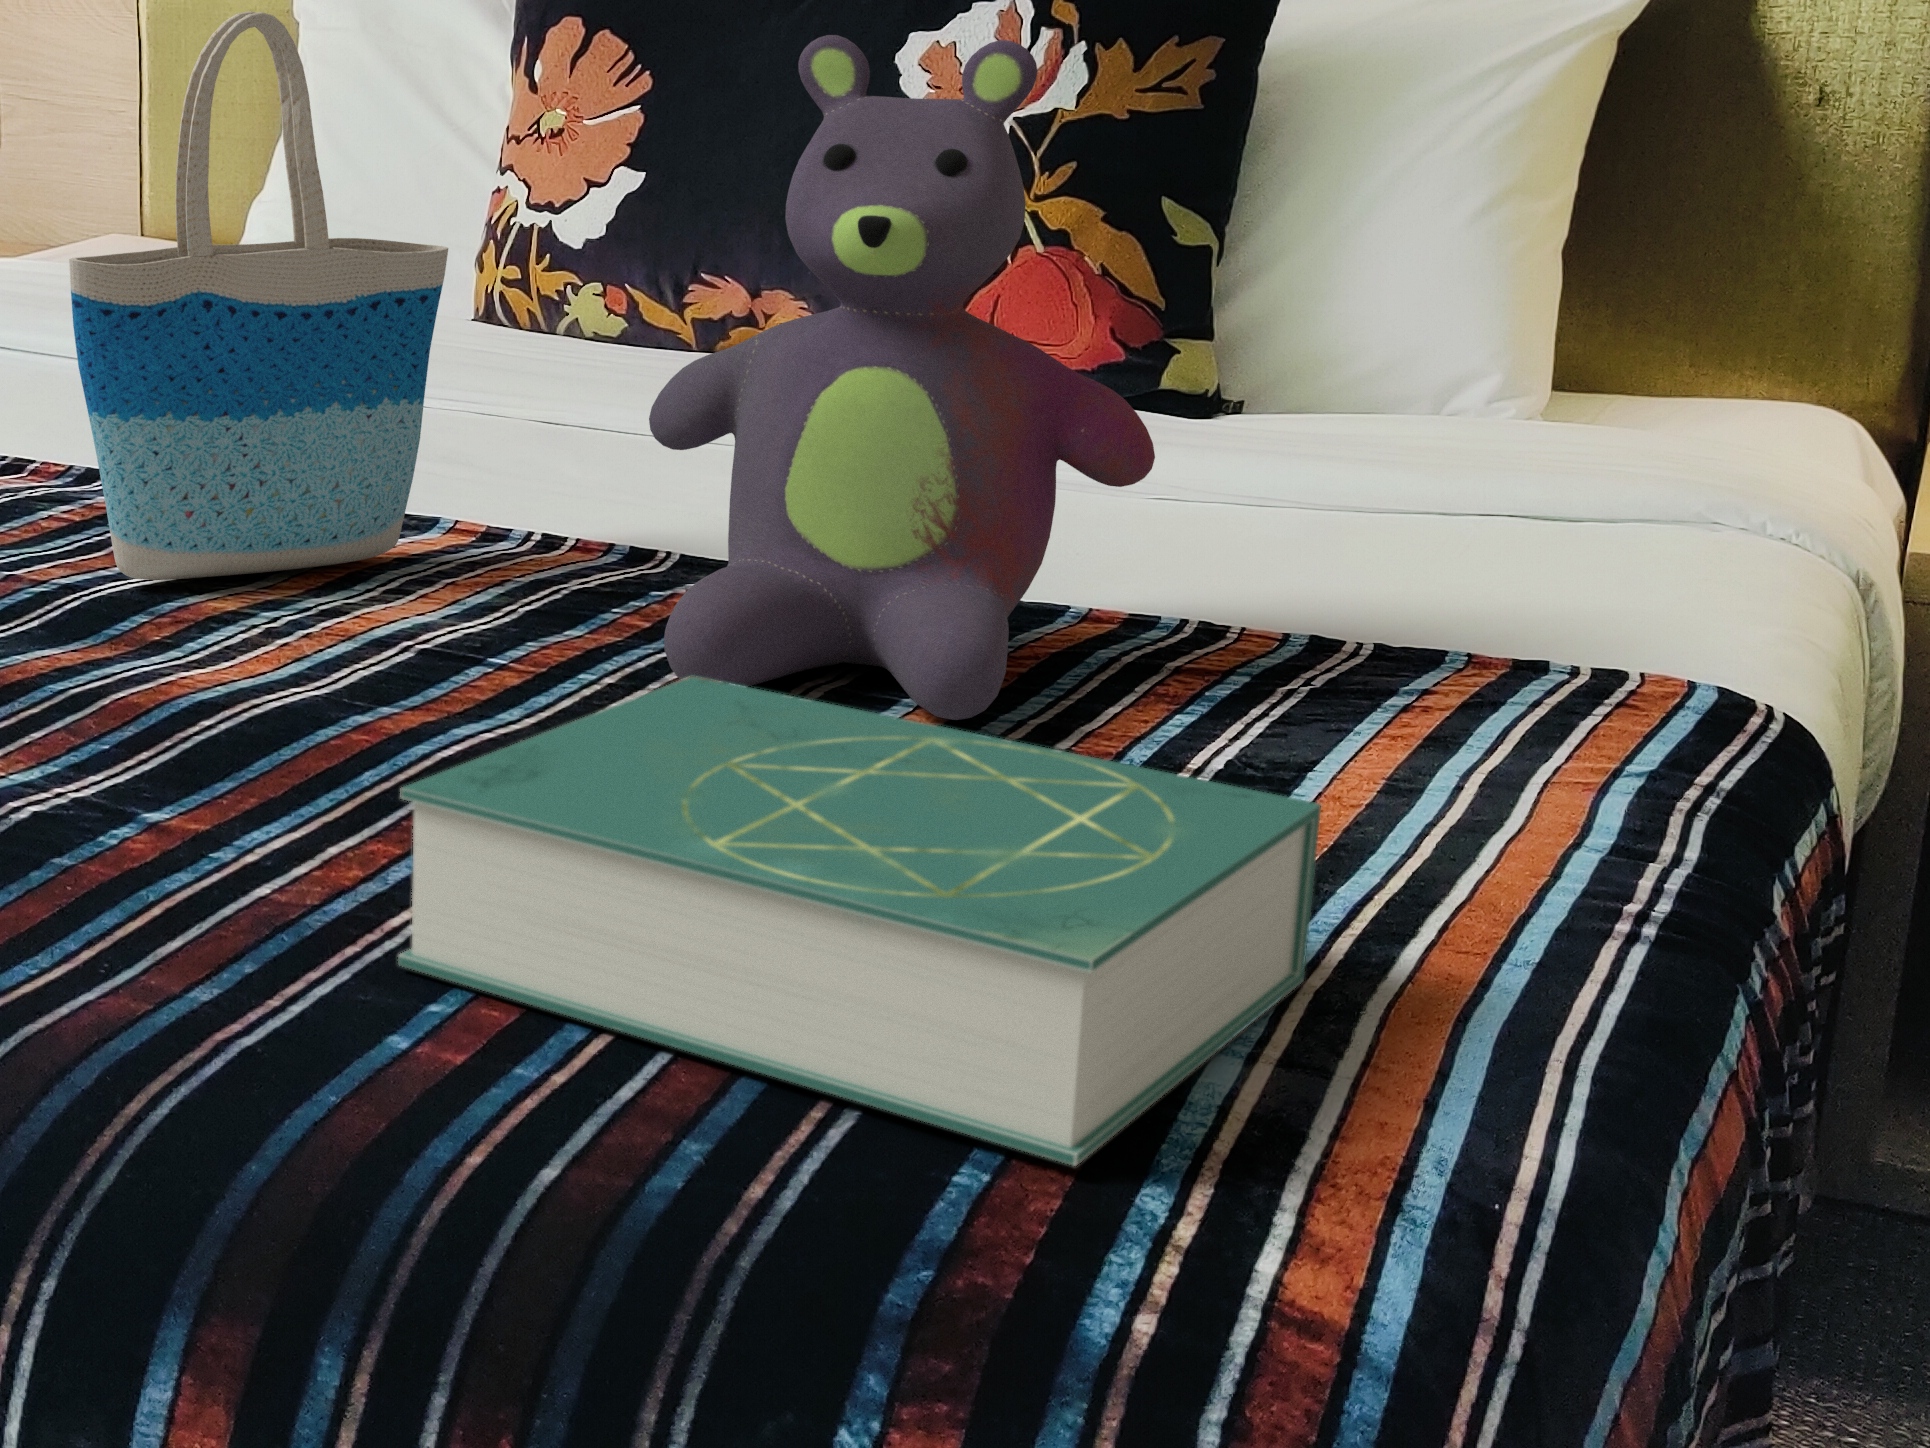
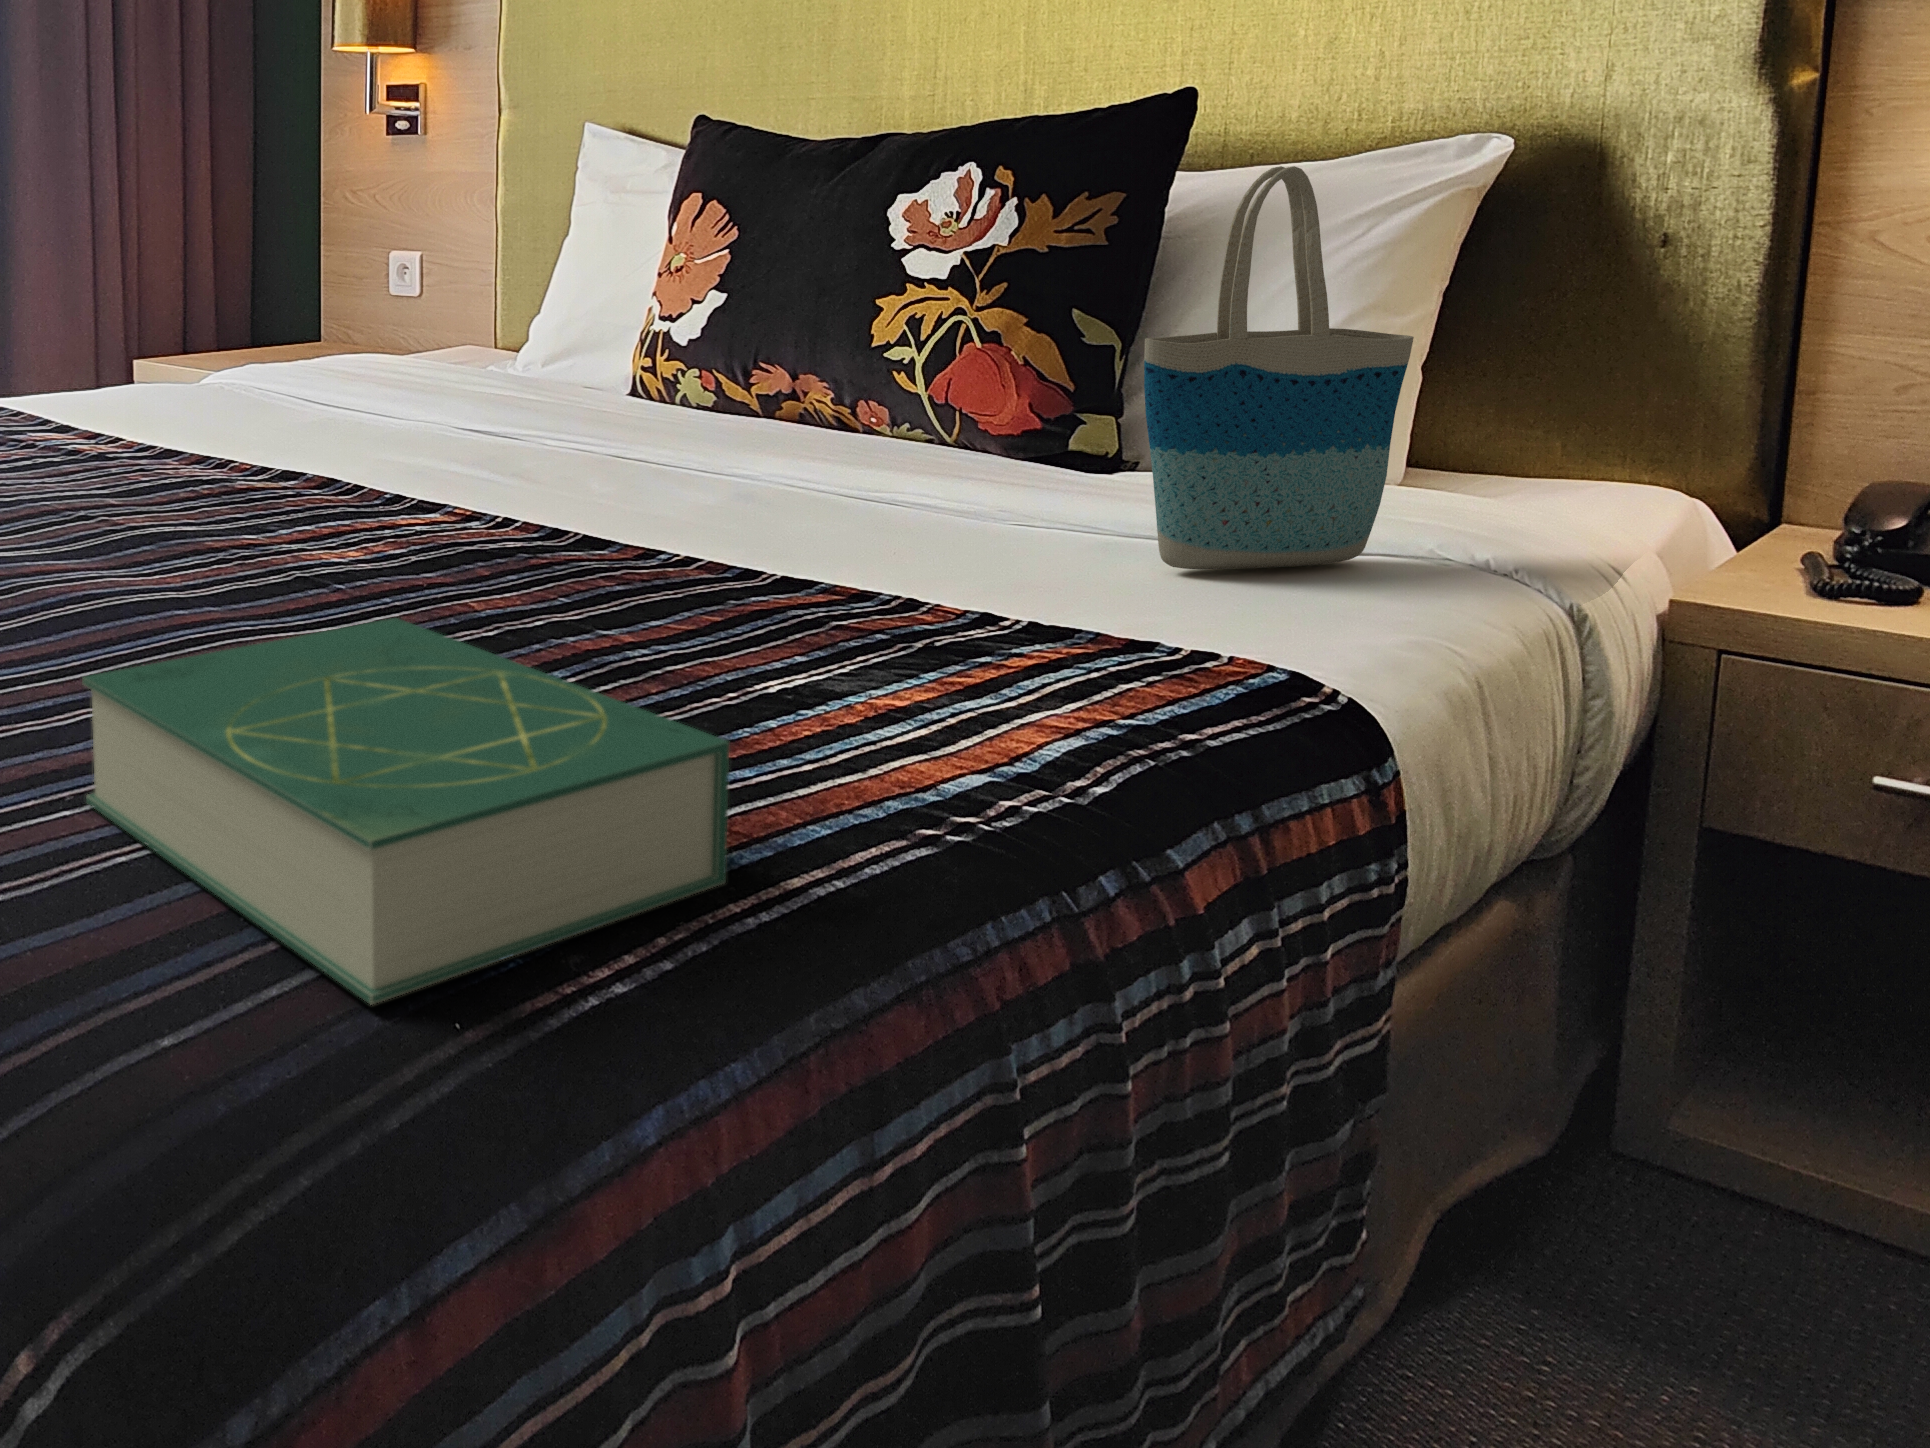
tote bag: present [69,11,448,580] -> present [1144,166,1414,569]
stuffed bear: present [649,35,1155,720] -> none [480,180,859,667]

